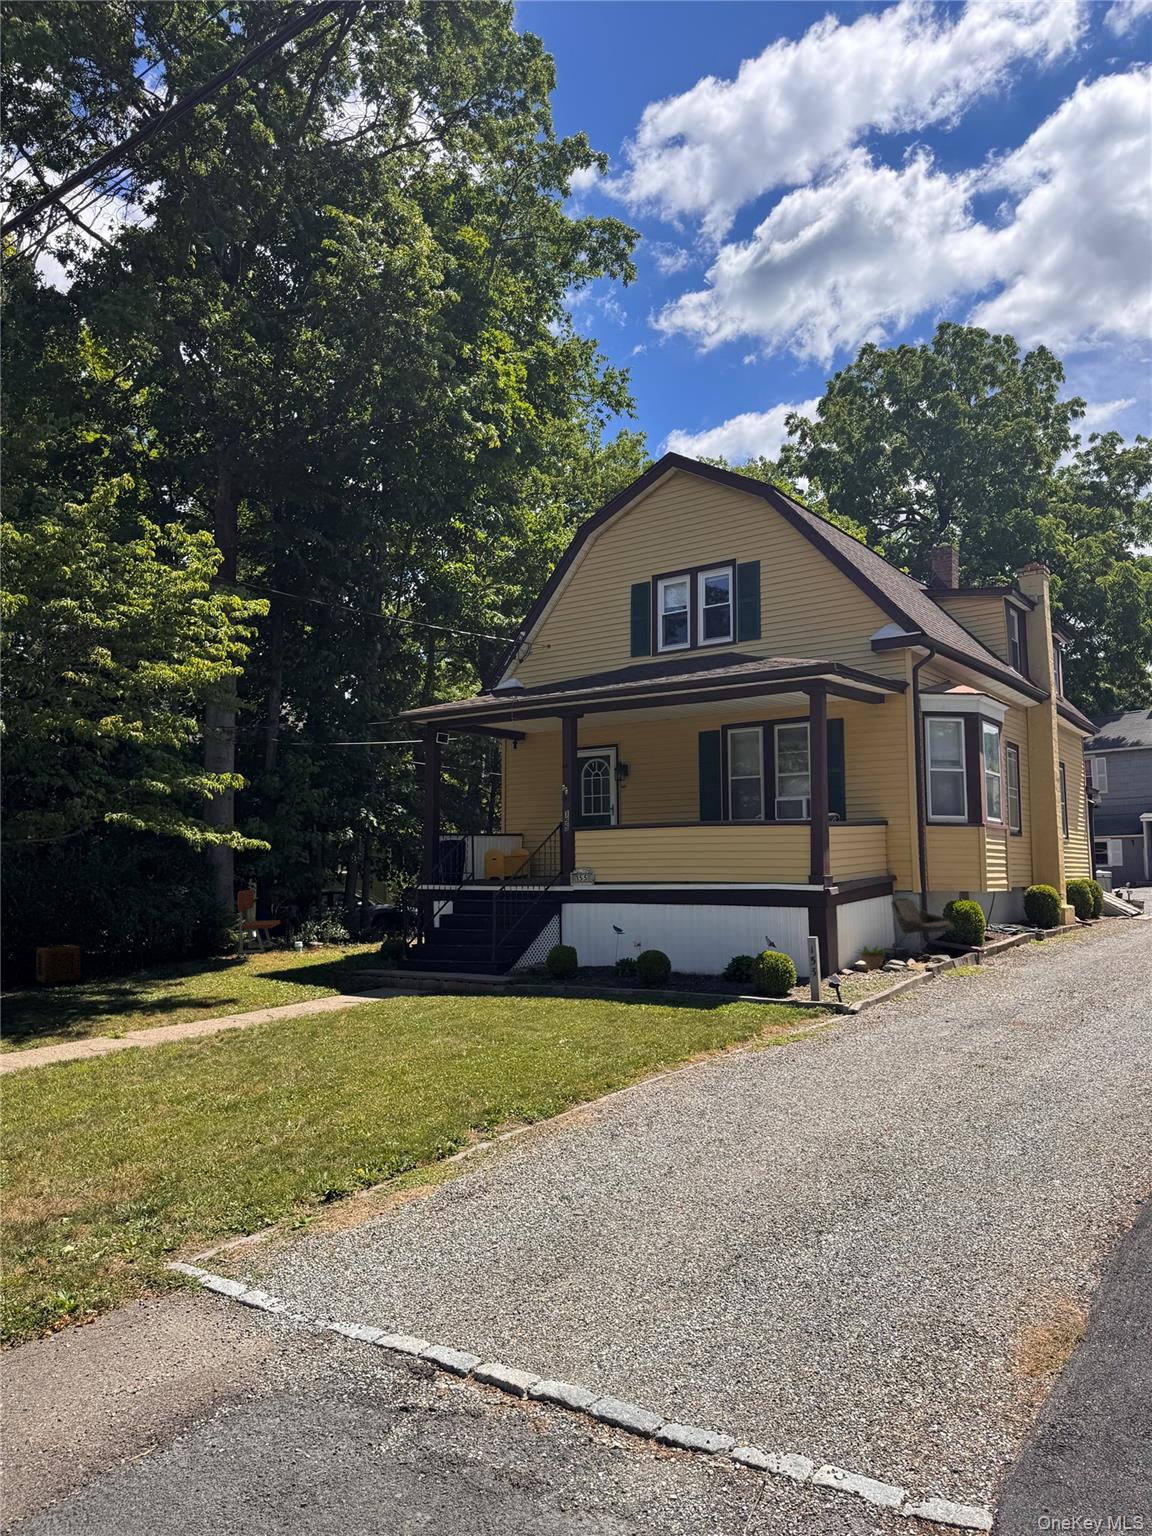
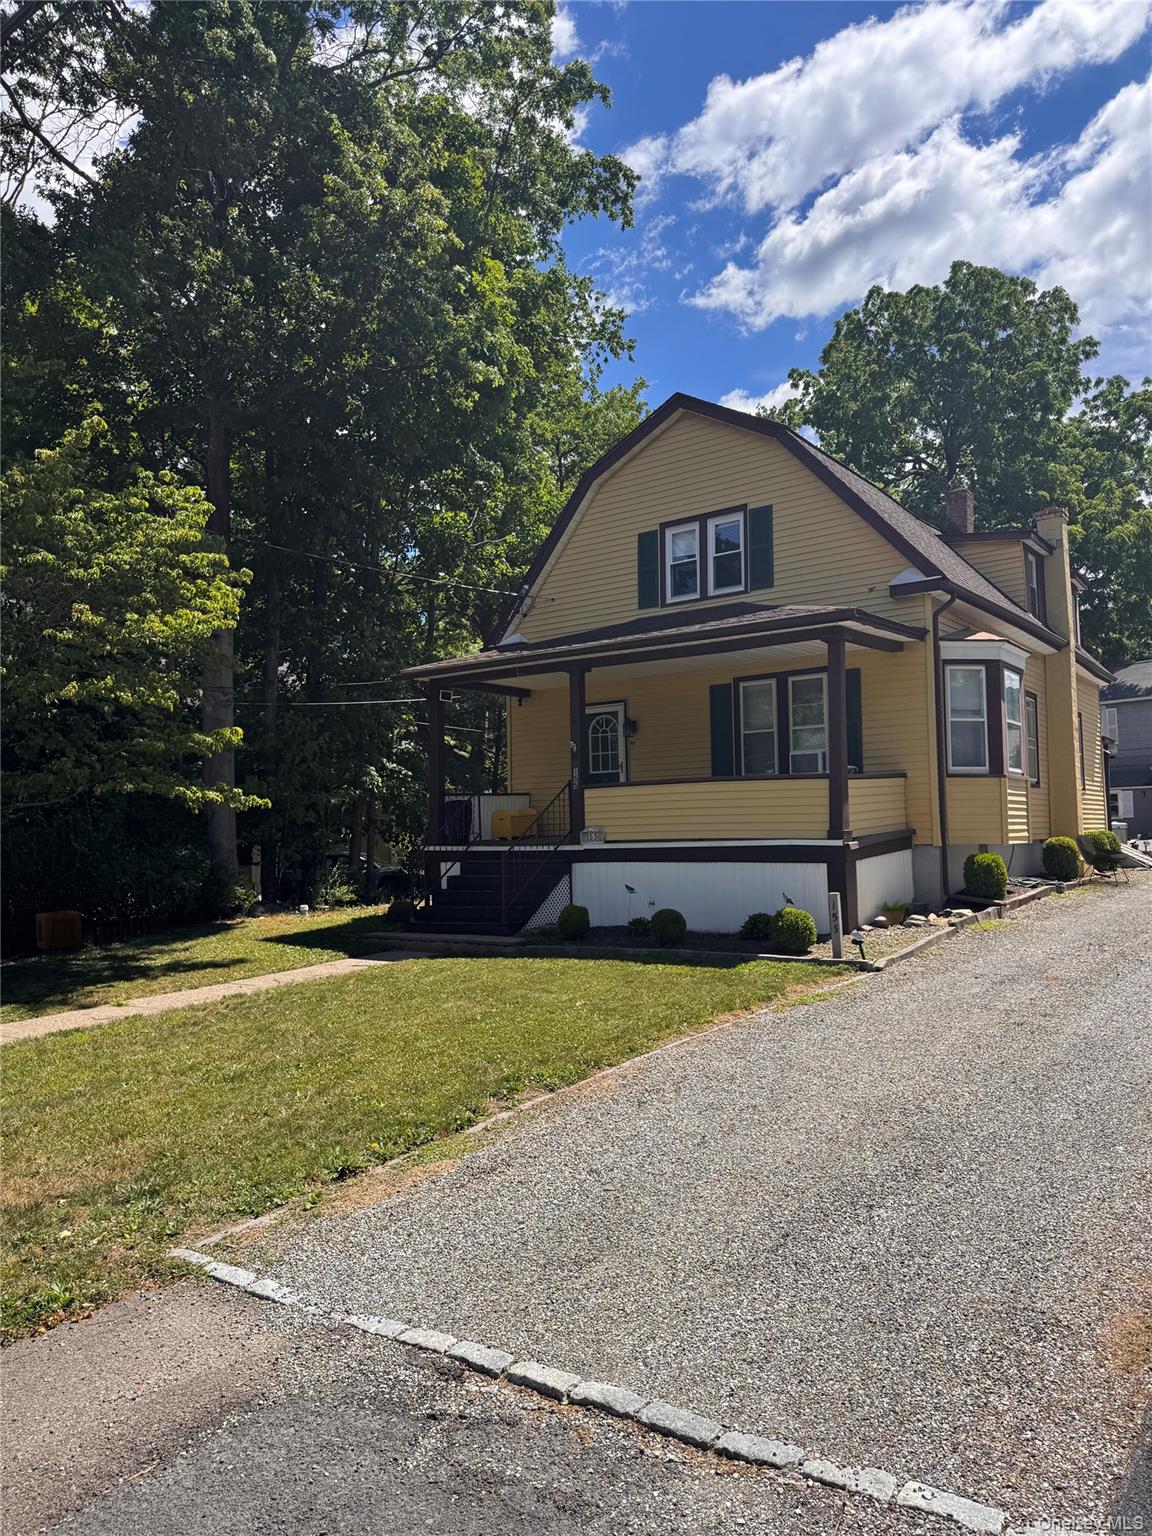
bench: present [238,890,280,954] -> none [241,853,285,917]
lounge chair: present [891,898,955,958] -> present [1075,834,1131,887]

